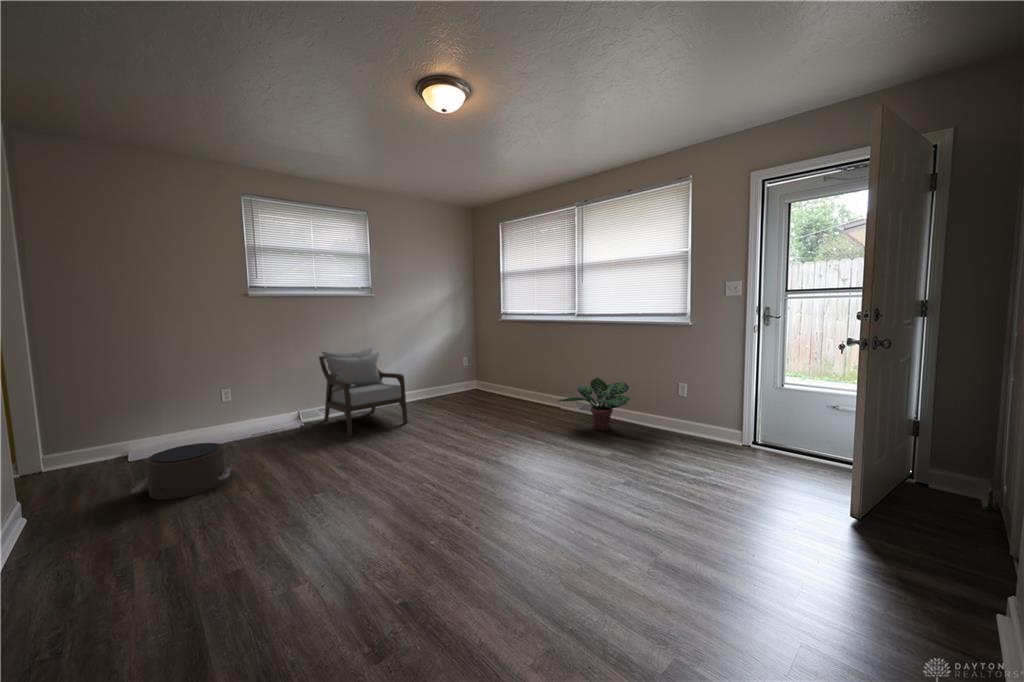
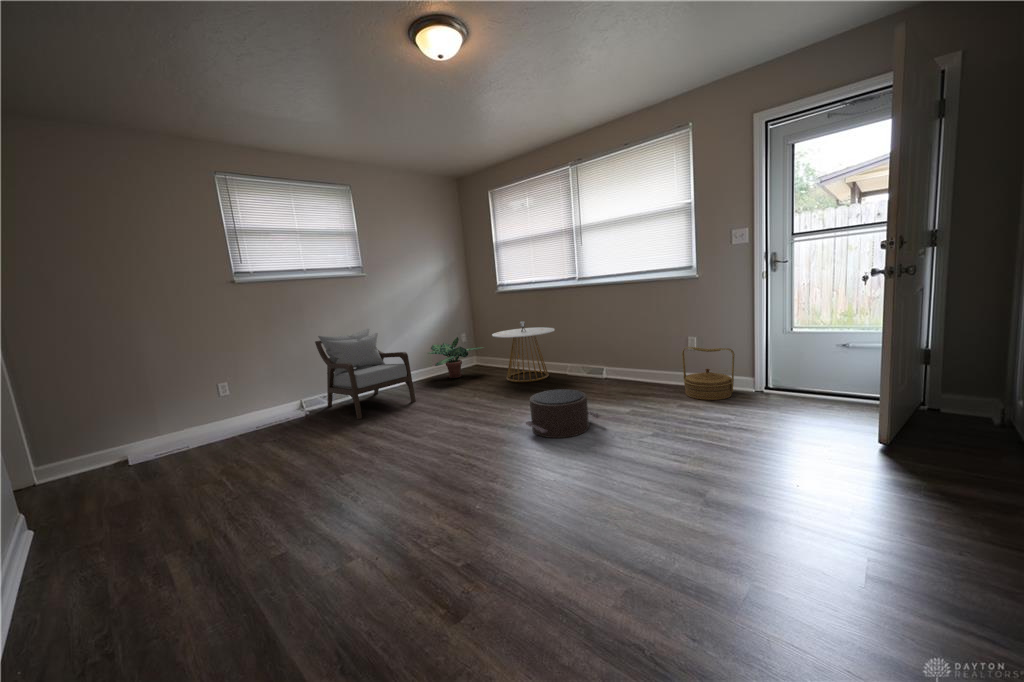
side table: none [490,353,551,413] -> present [492,321,555,382]
potted plant: present [558,378,630,431] -> present [428,337,481,378]
woven basket: none [670,394,721,451] -> present [682,347,735,400]
pouf: present [131,443,233,500] -> present [526,389,601,438]

